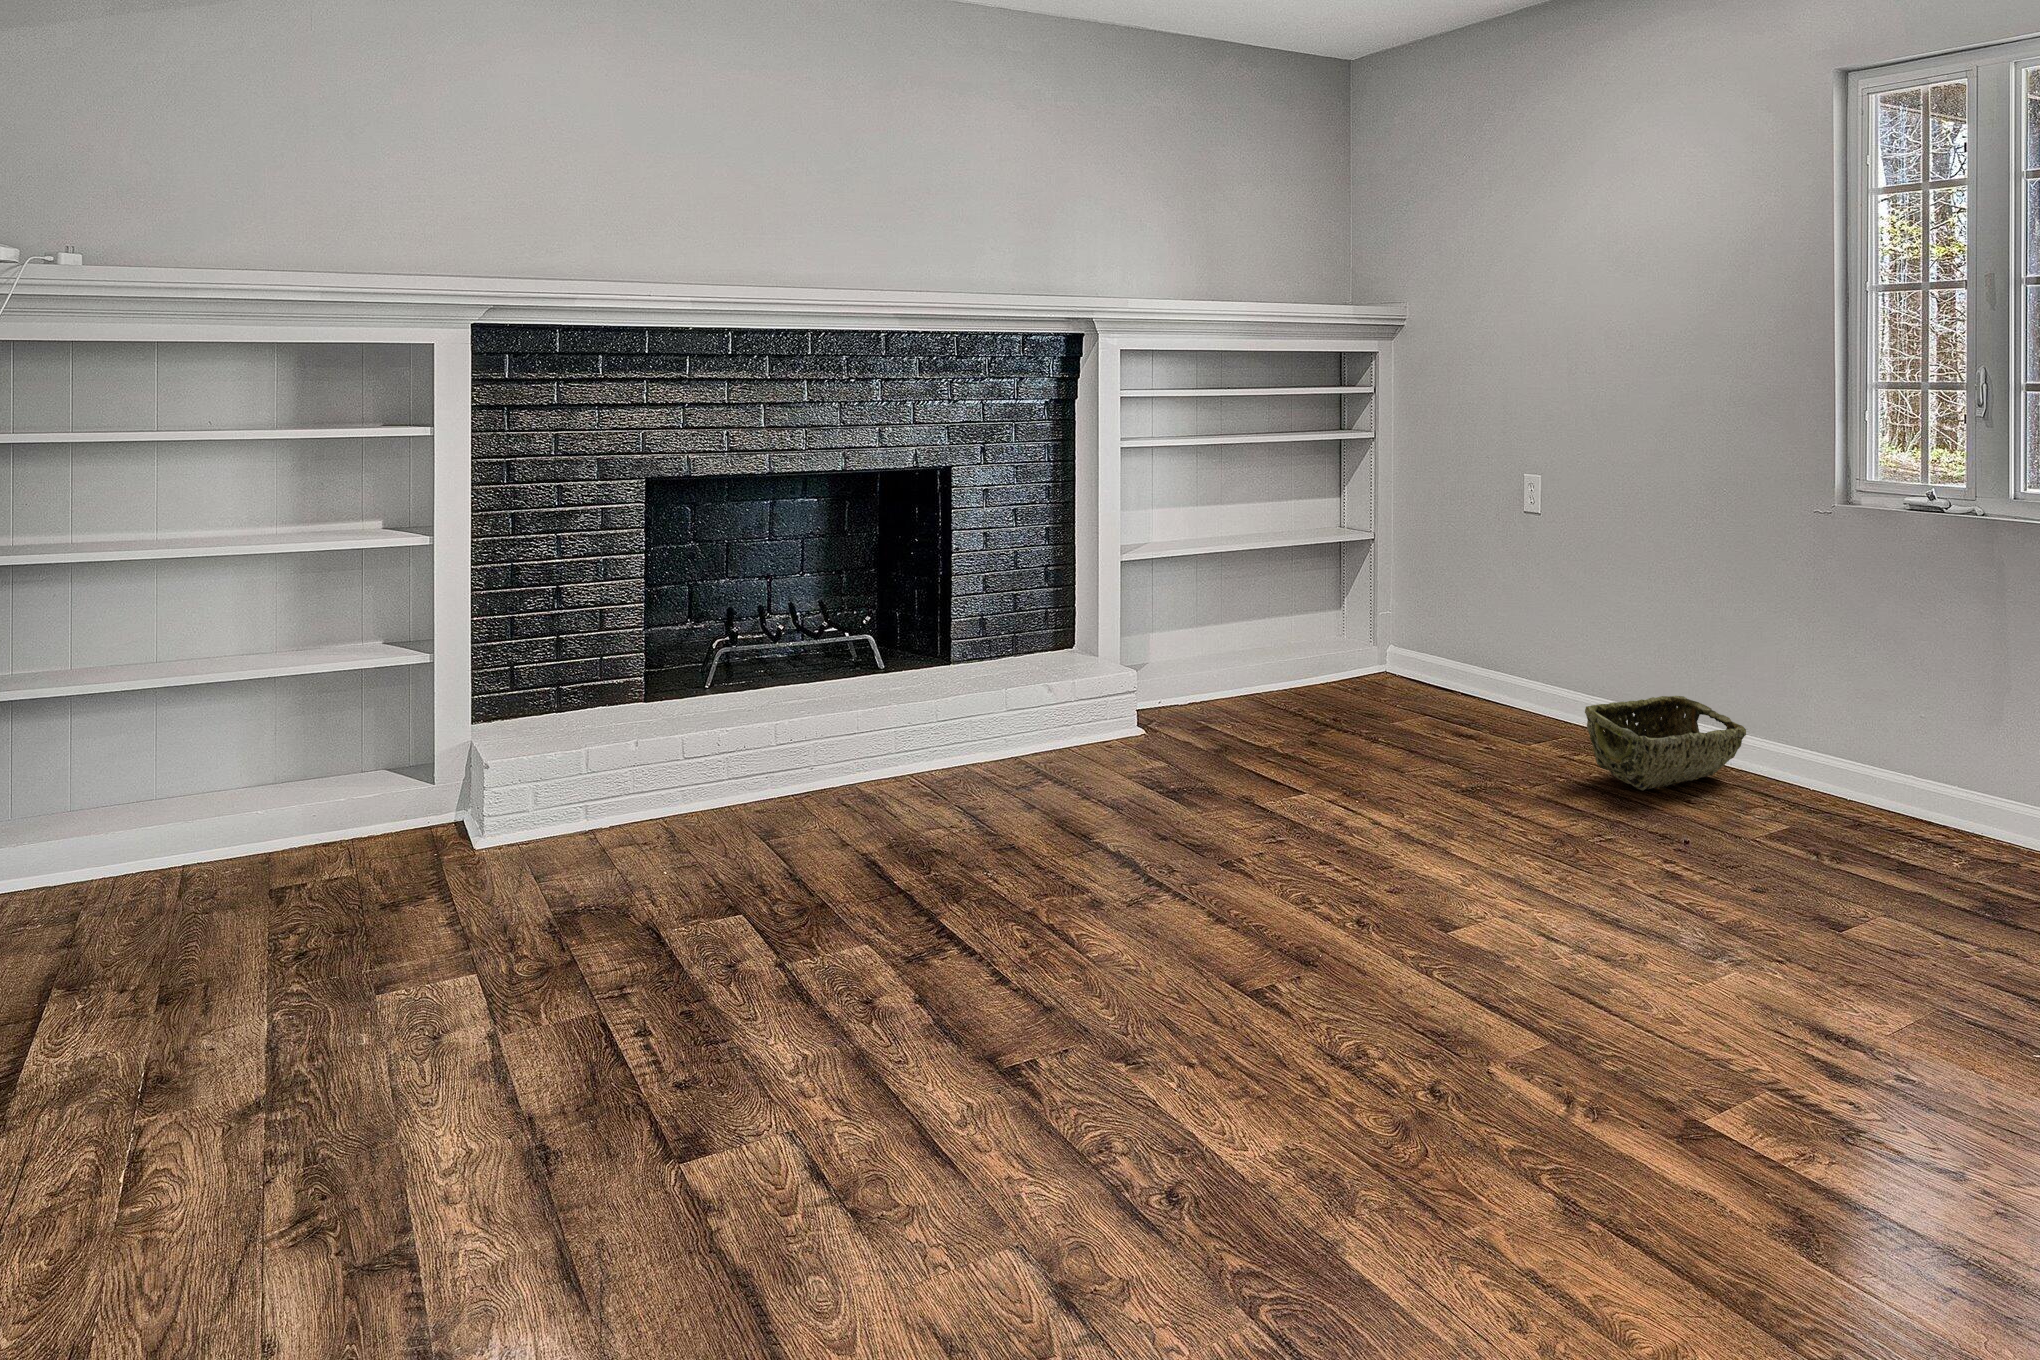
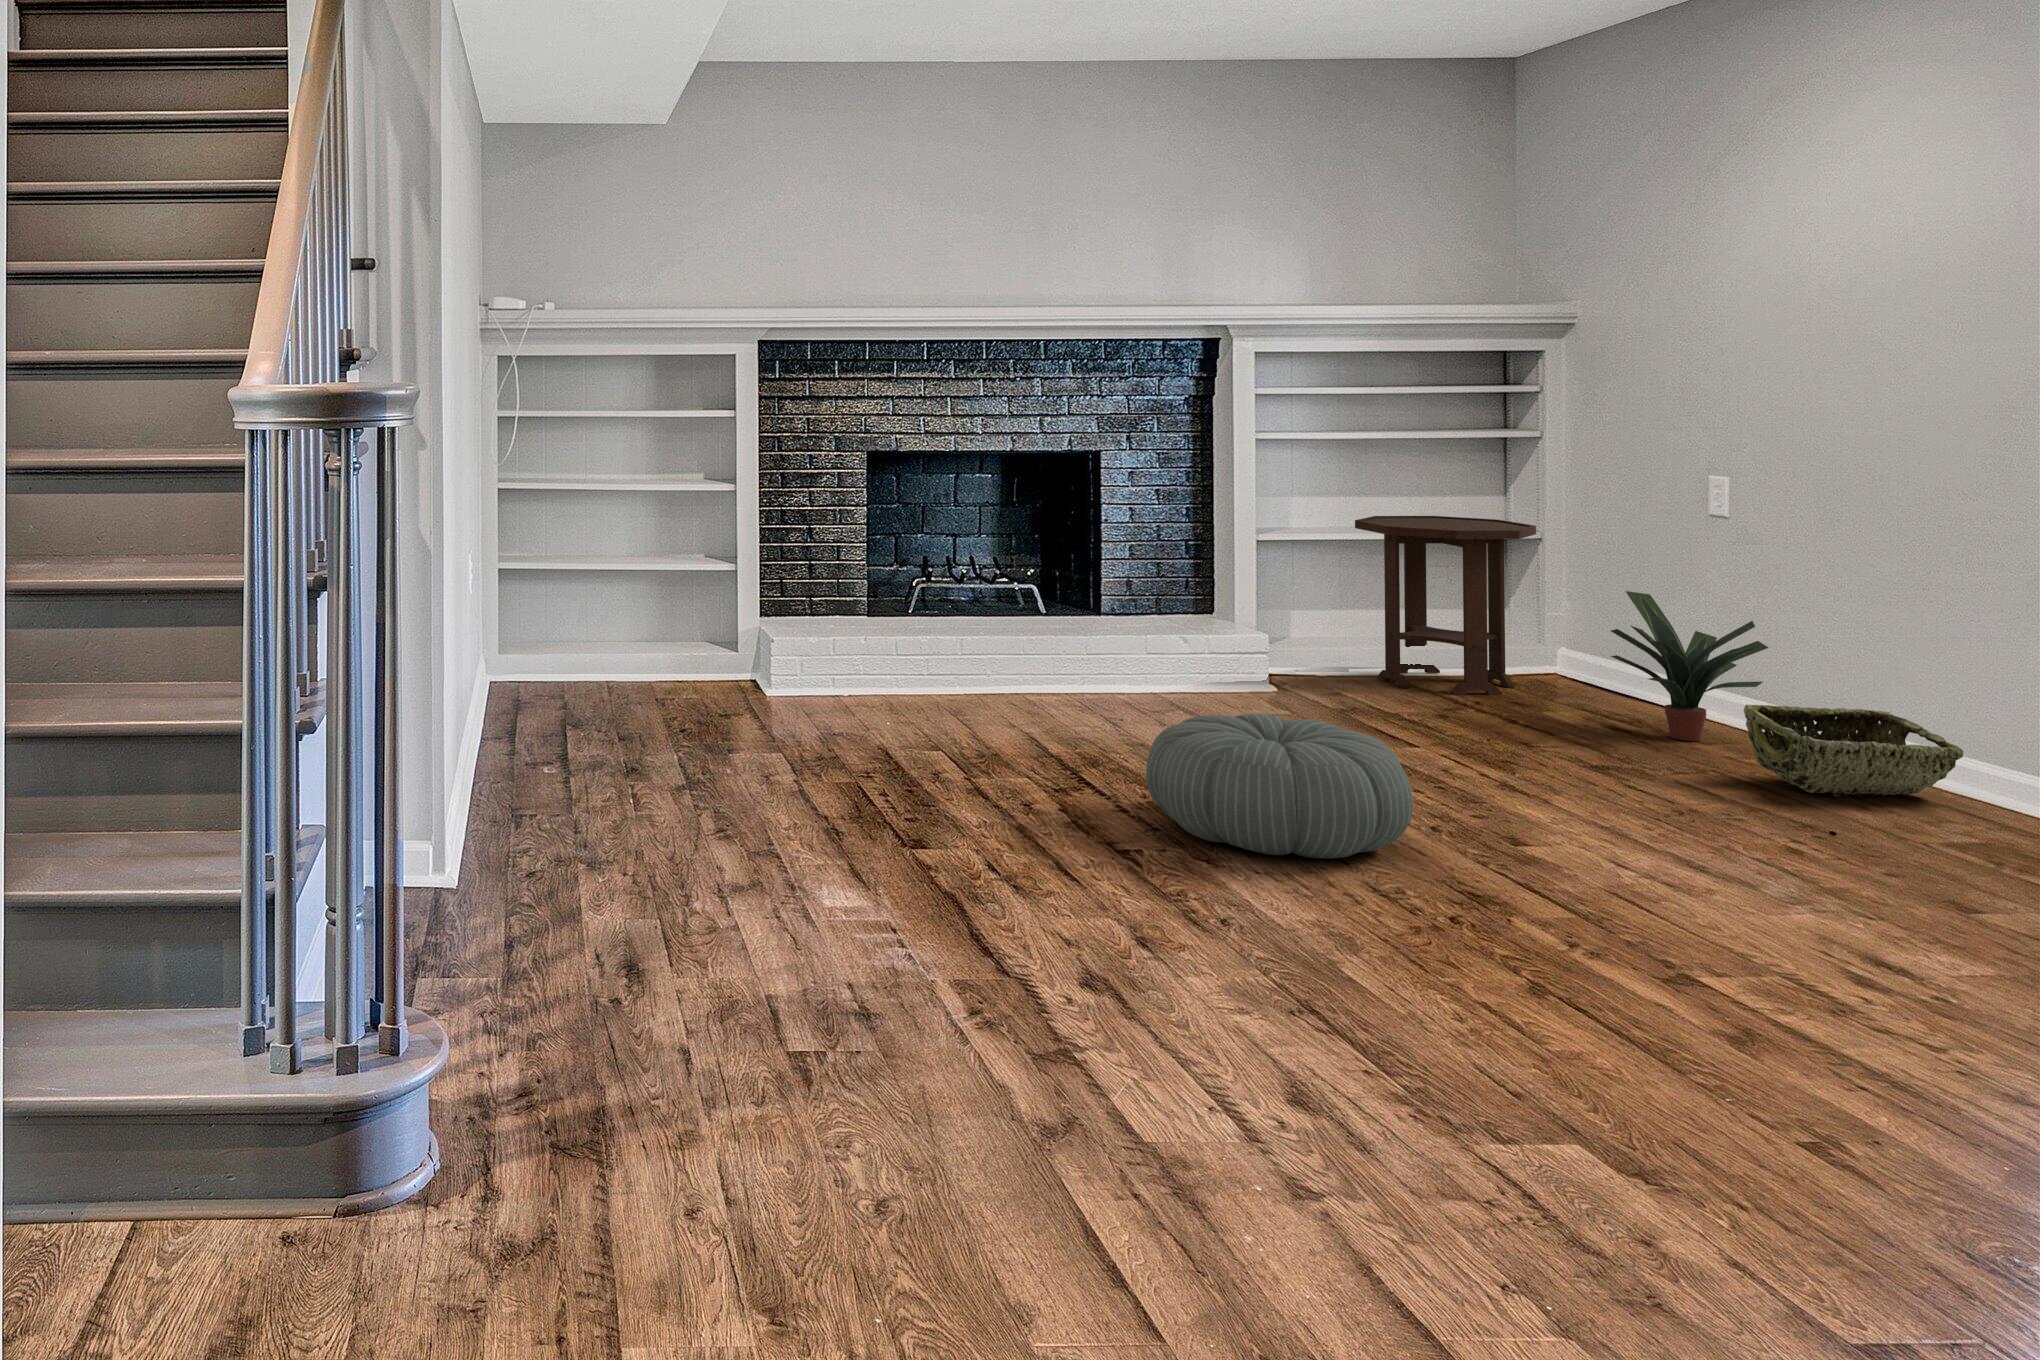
side table: none [1217,521,1379,713] -> present [1355,516,1536,695]
potted plant: none [1456,592,1582,740] -> present [1611,591,1768,741]
pouf: none [1035,813,1353,1026] -> present [1146,713,1413,859]

